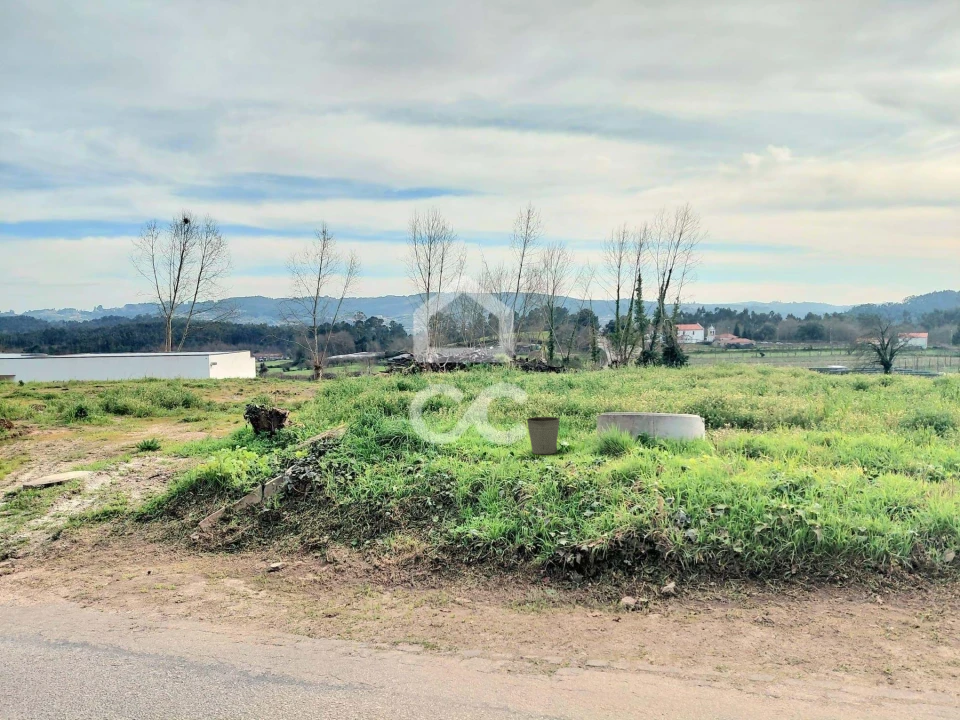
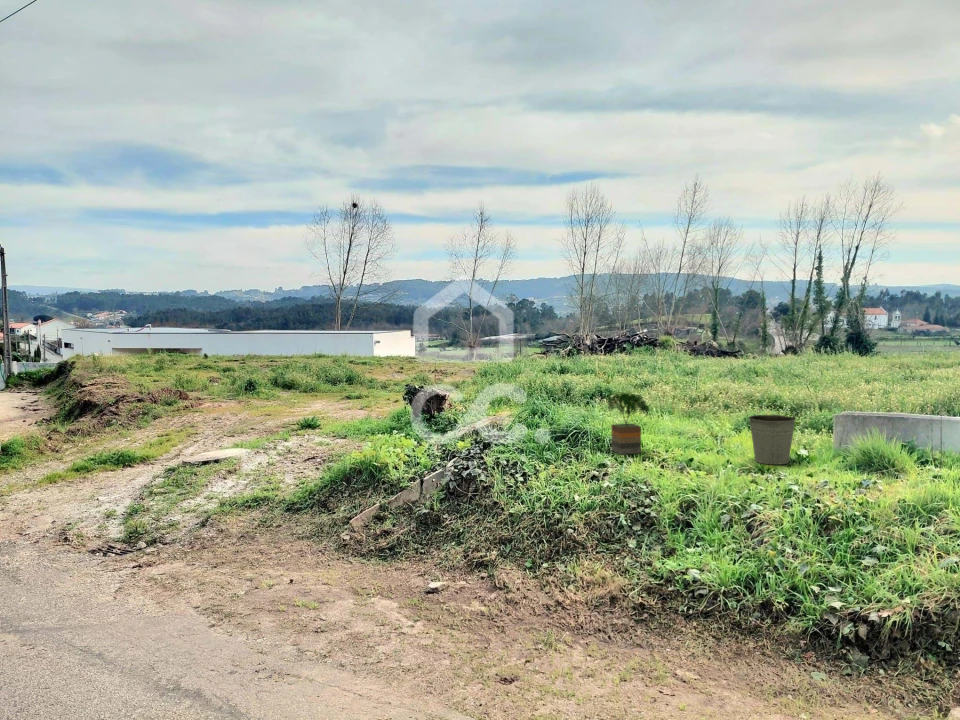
potted tree: none [419,403,455,454] -> present [607,393,650,454]

